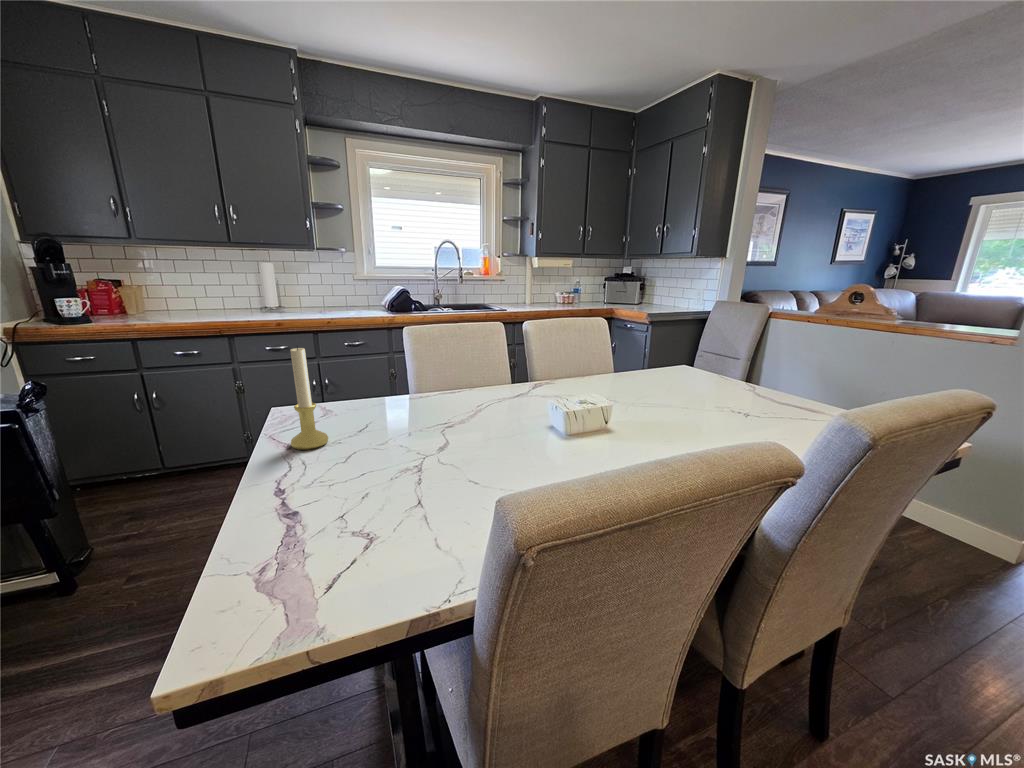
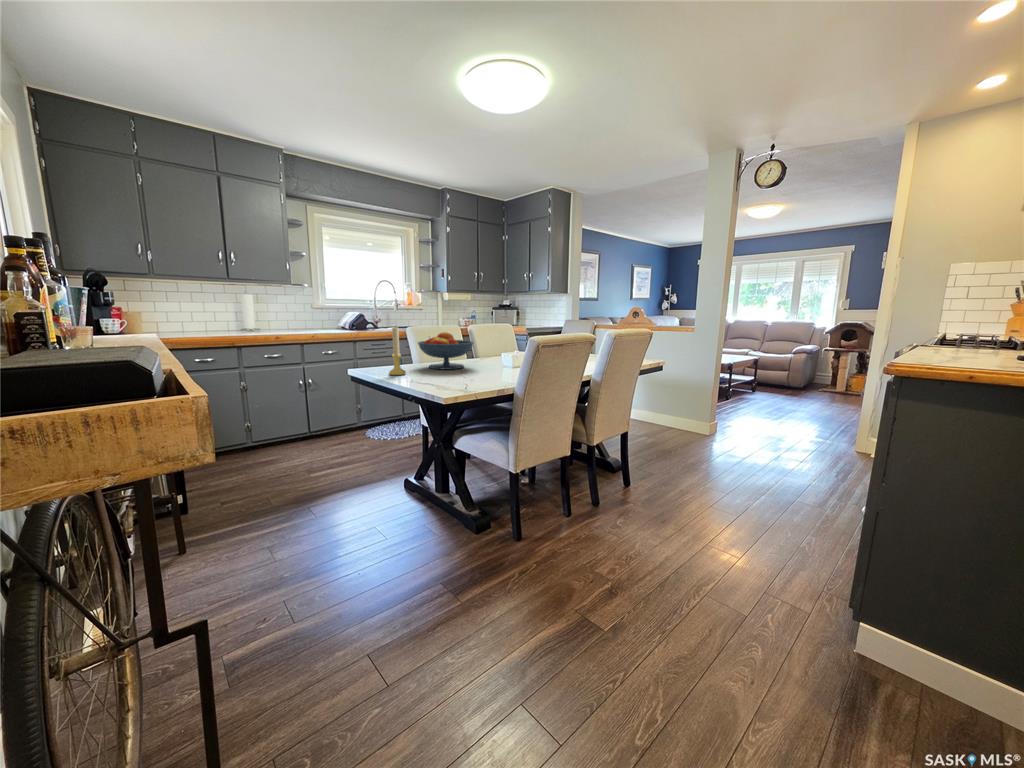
fruit bowl: none [379,344,492,430] -> present [418,332,473,369]

